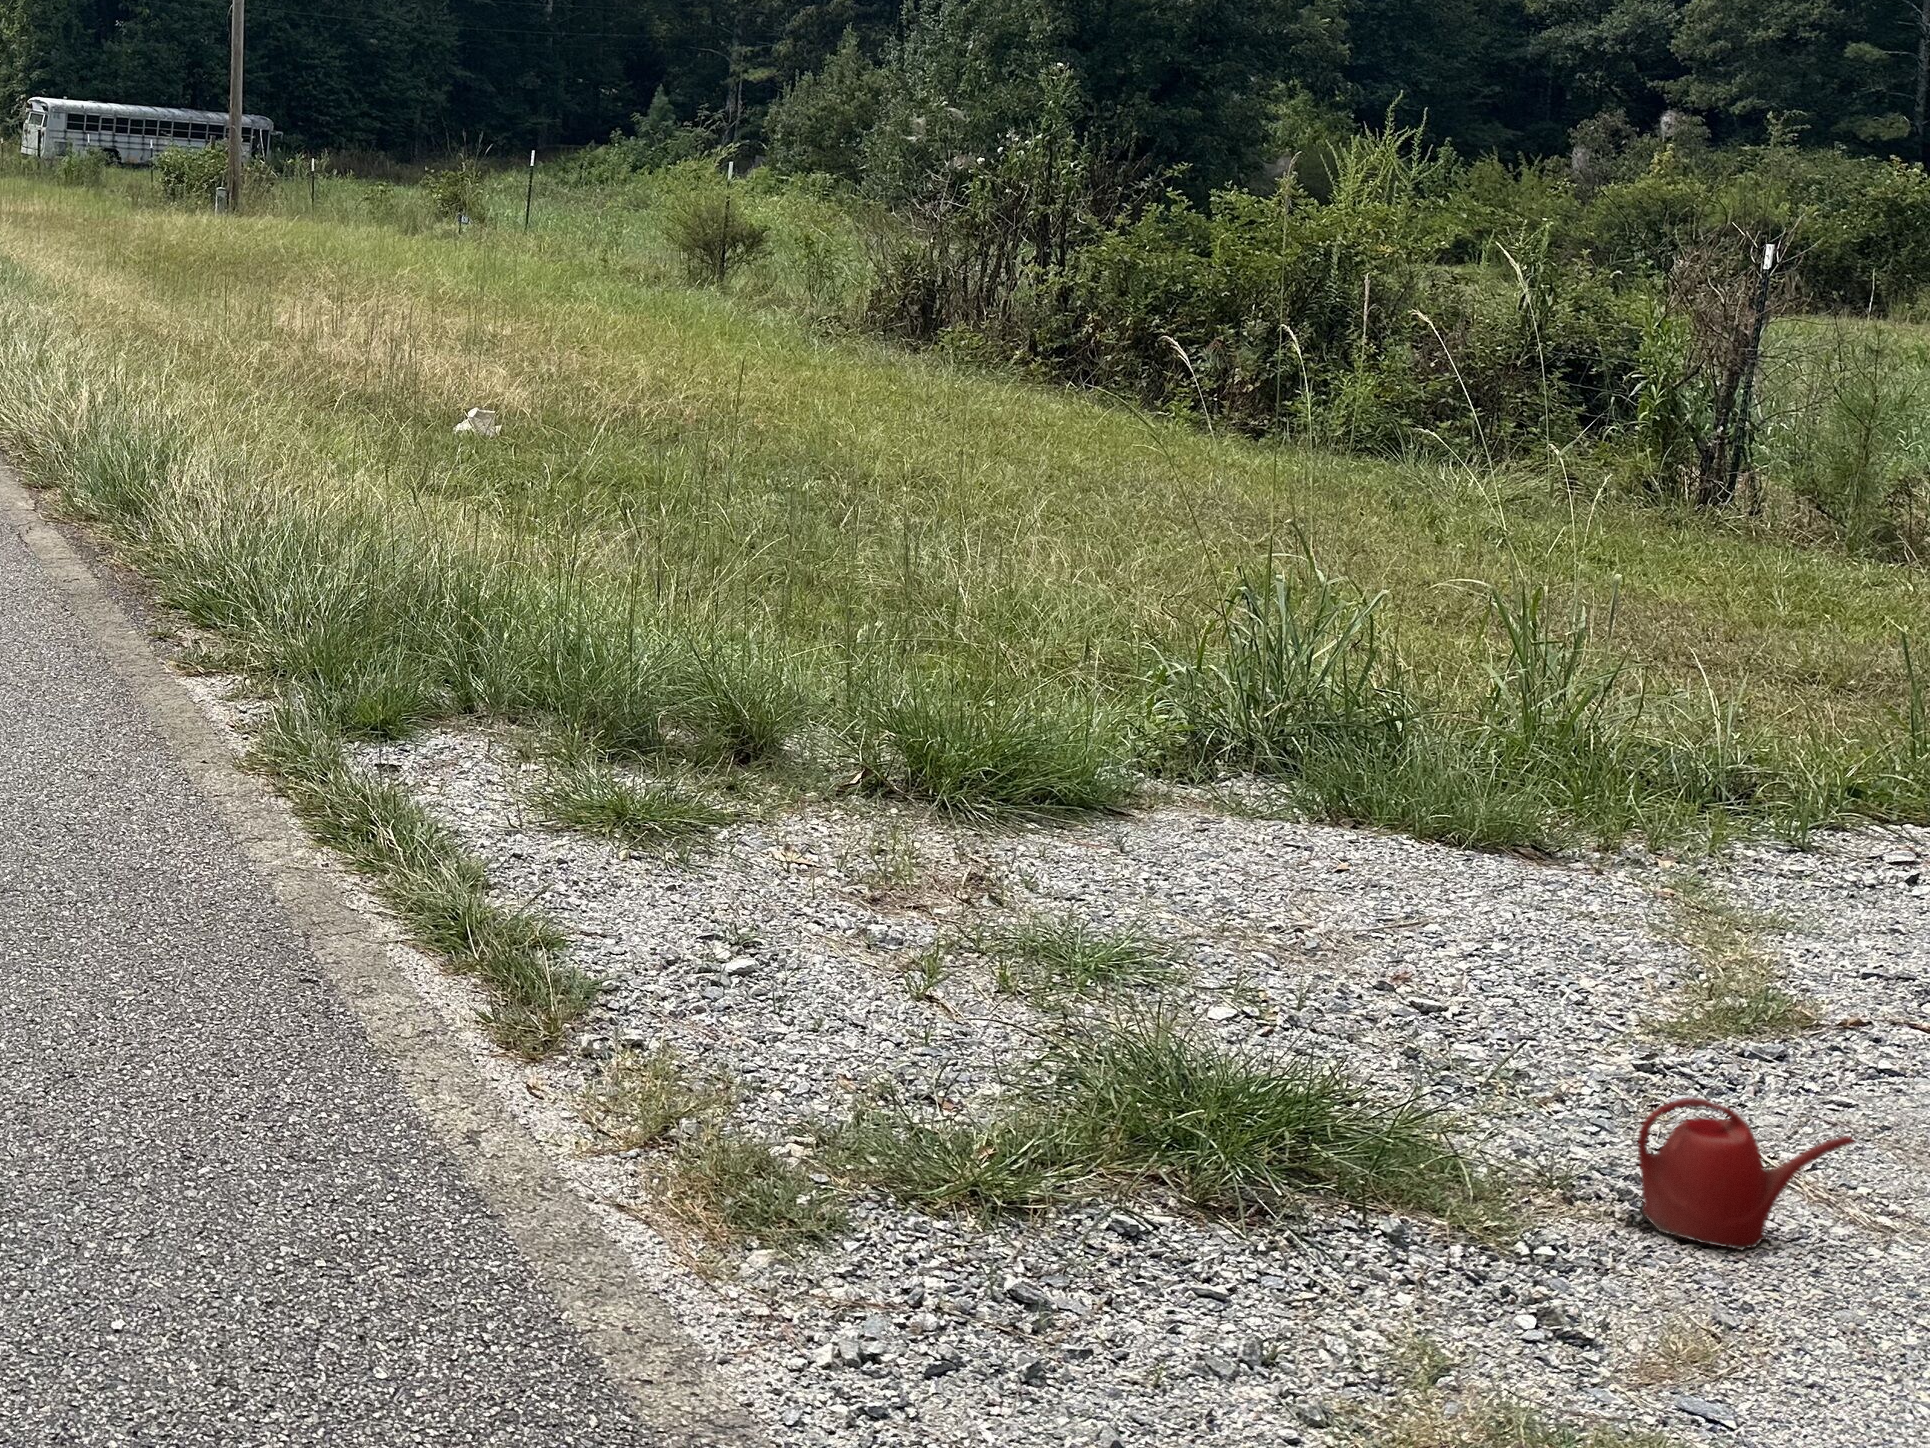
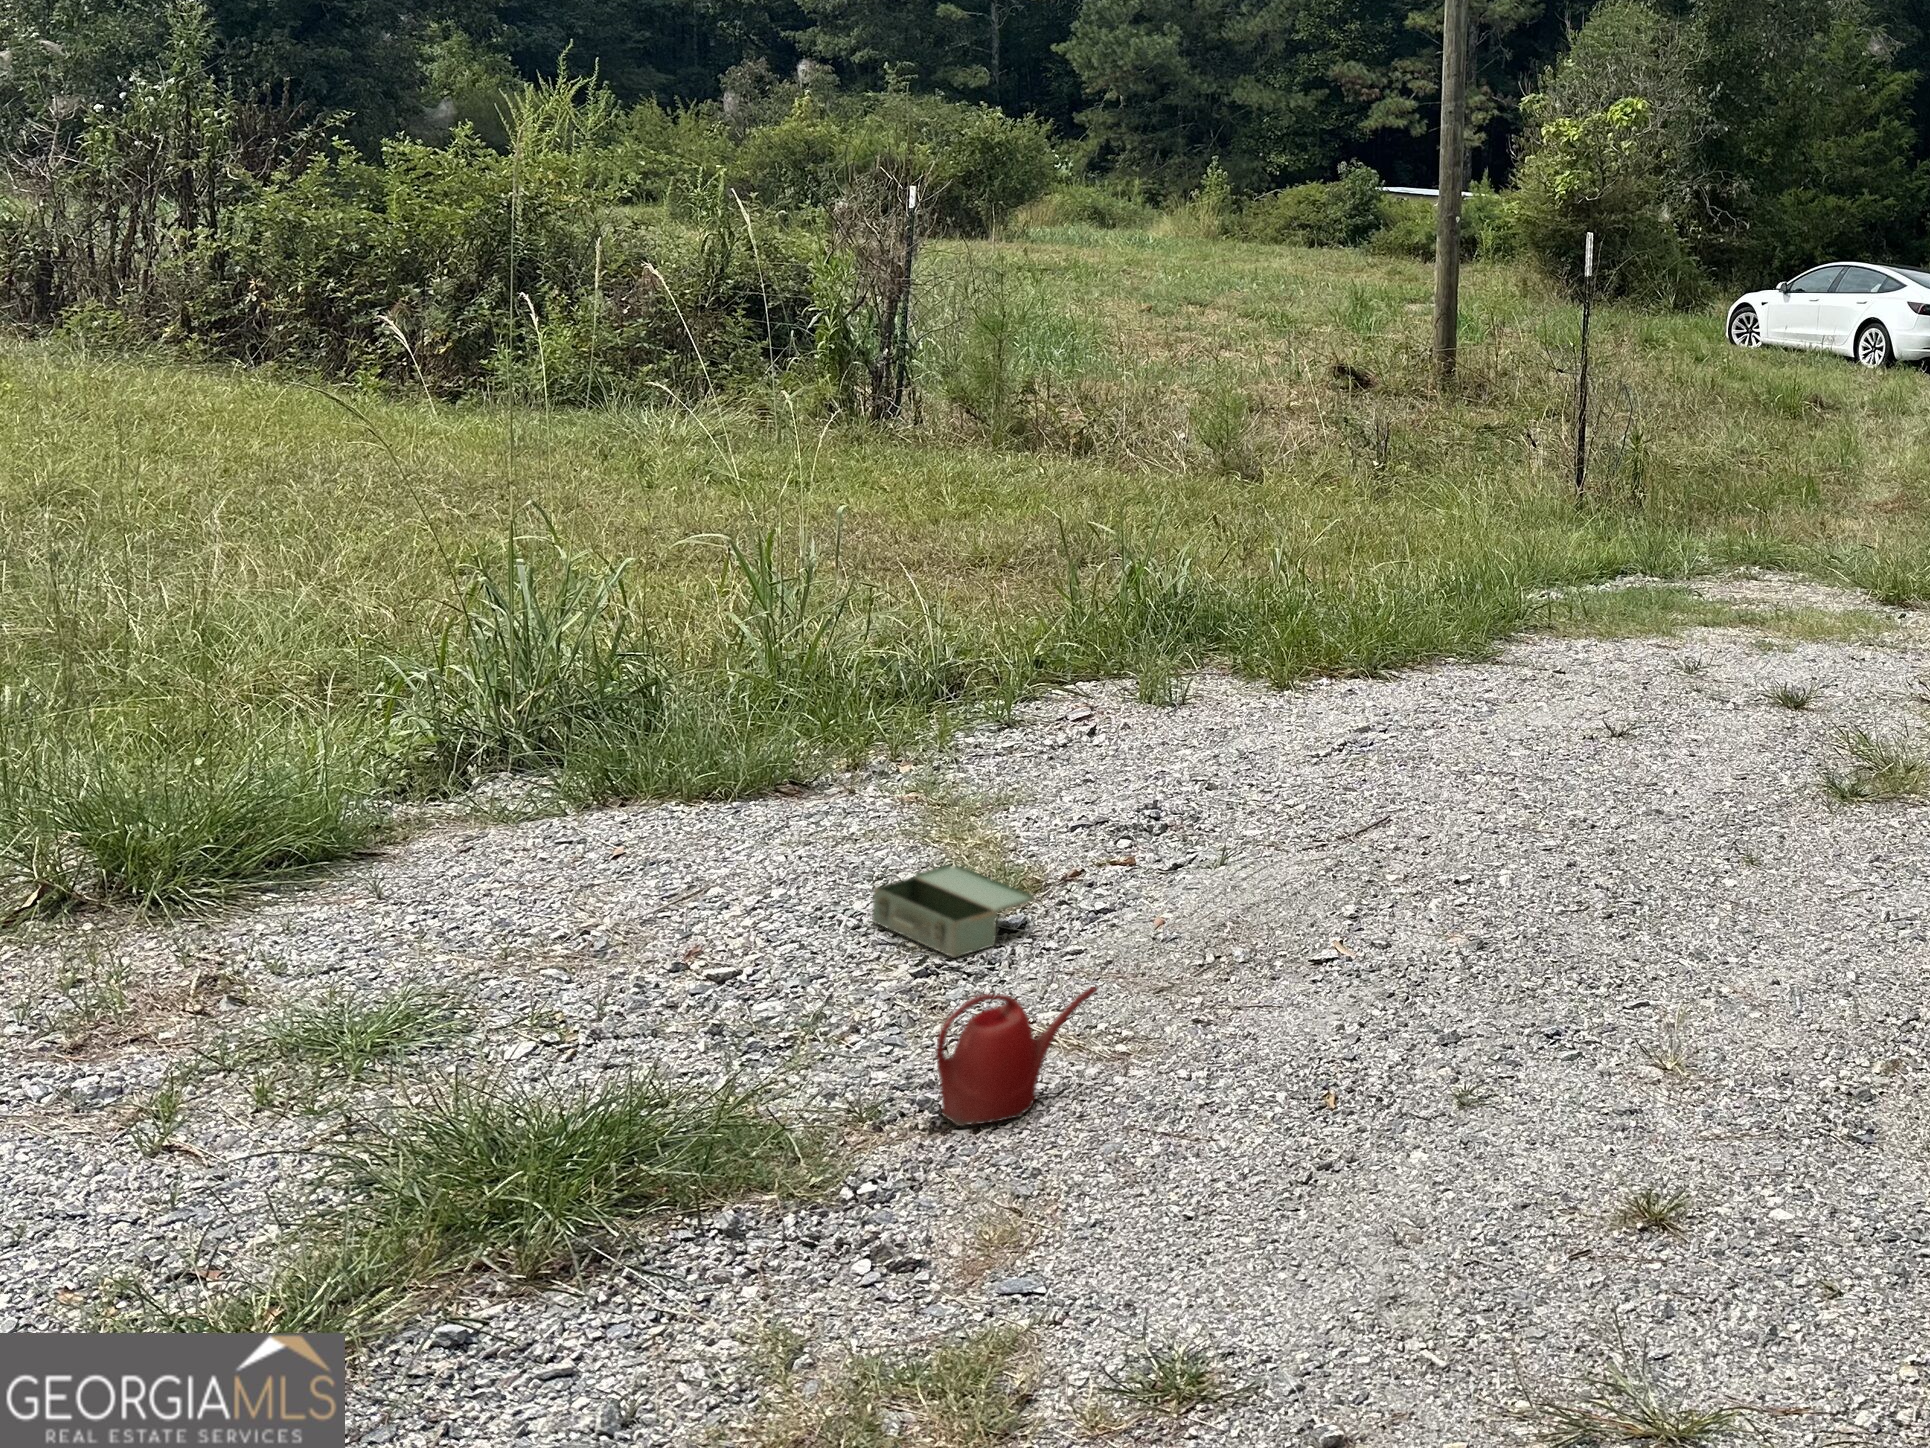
toolbox: none [1595,963,1799,1066] -> present [872,865,1034,958]

